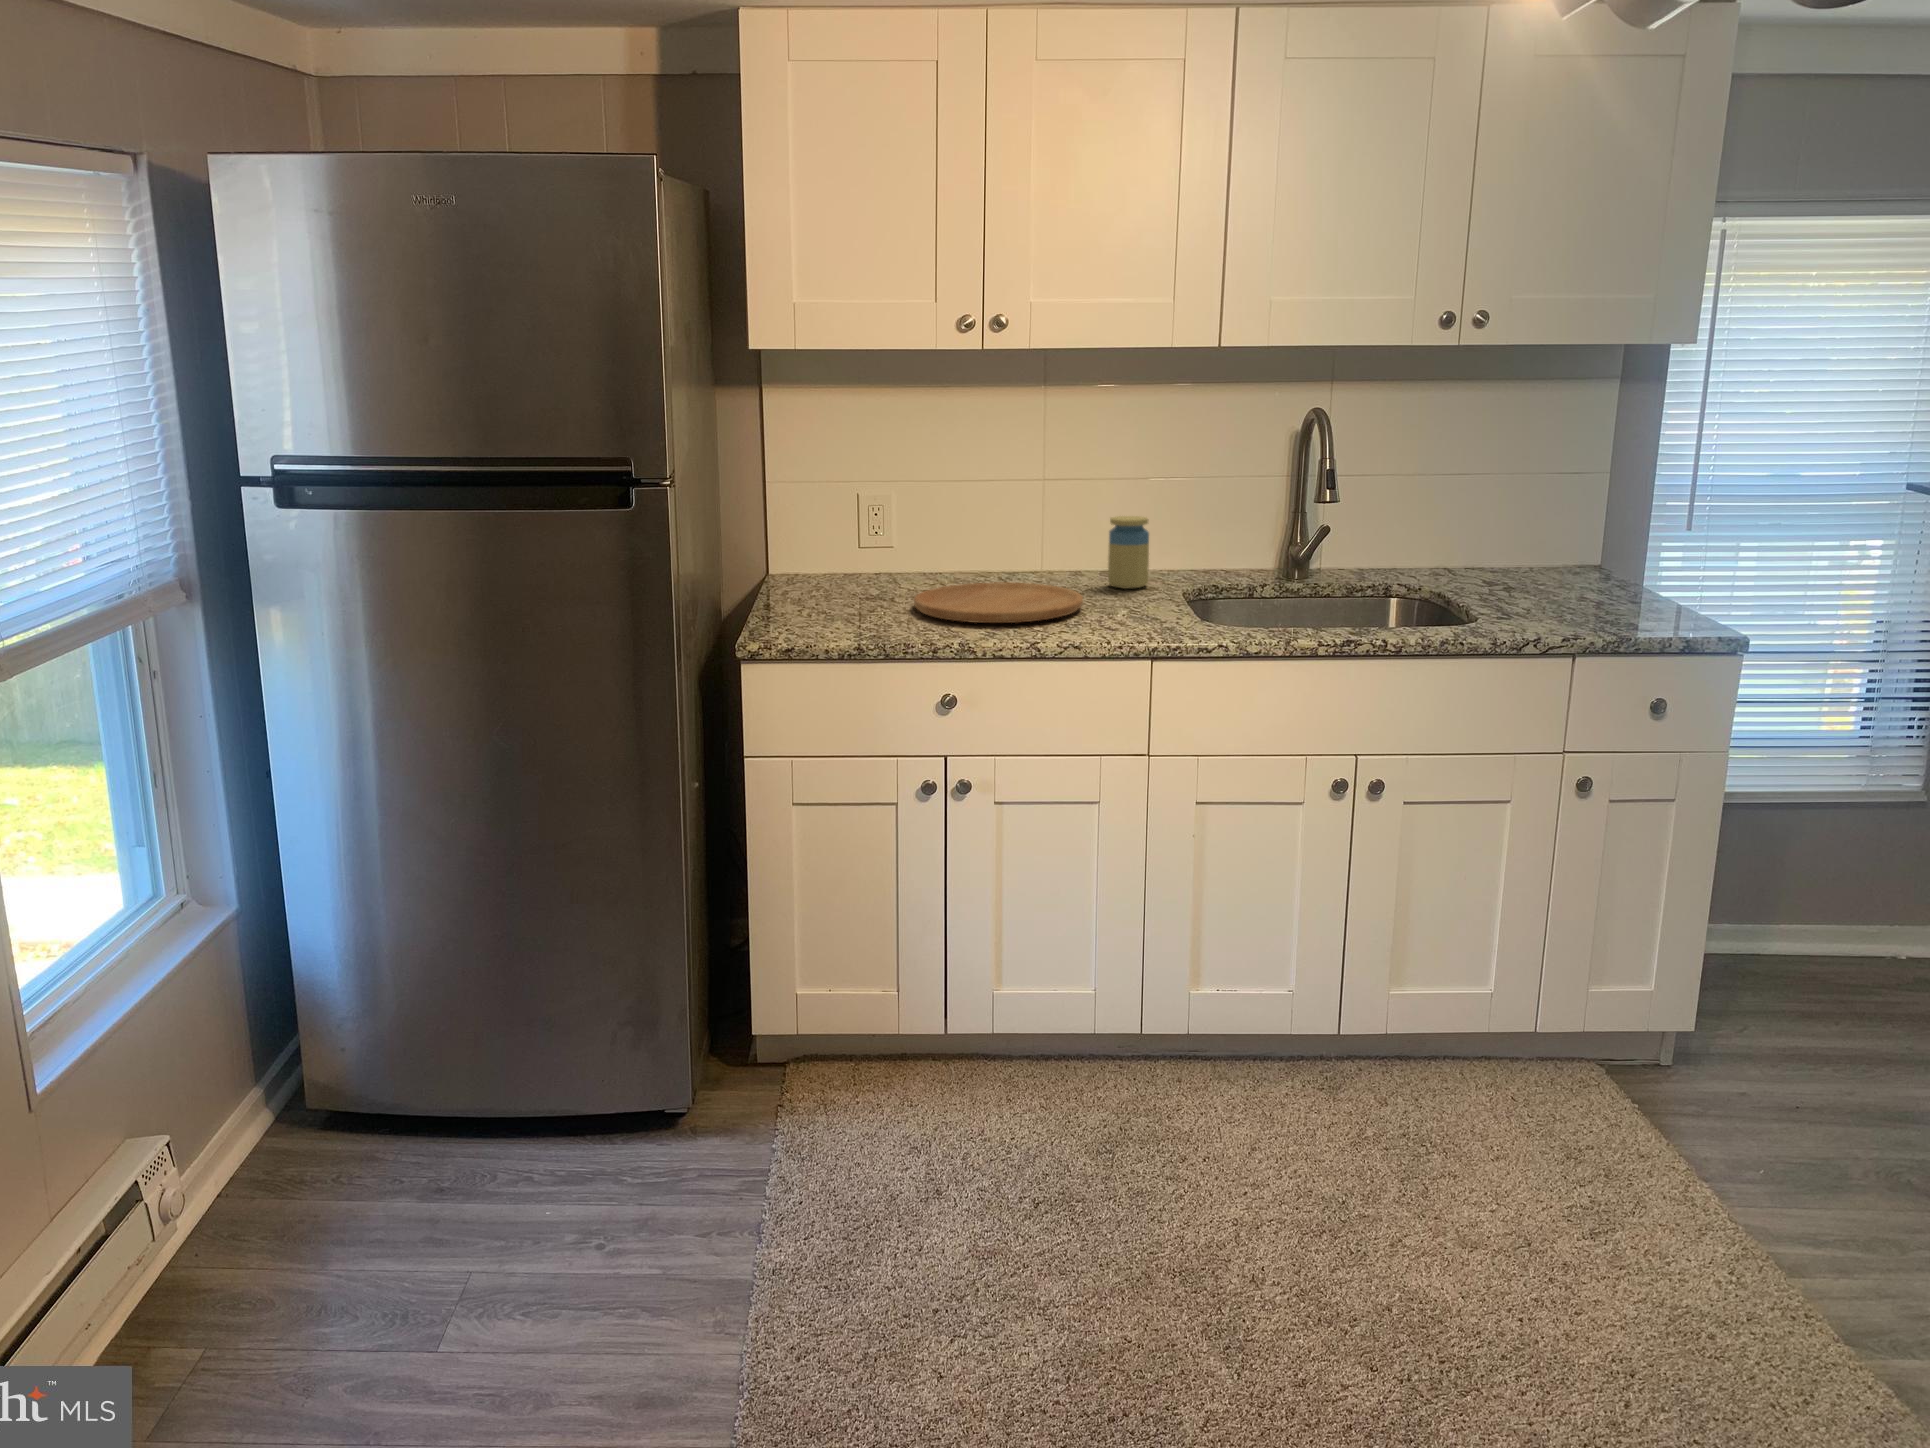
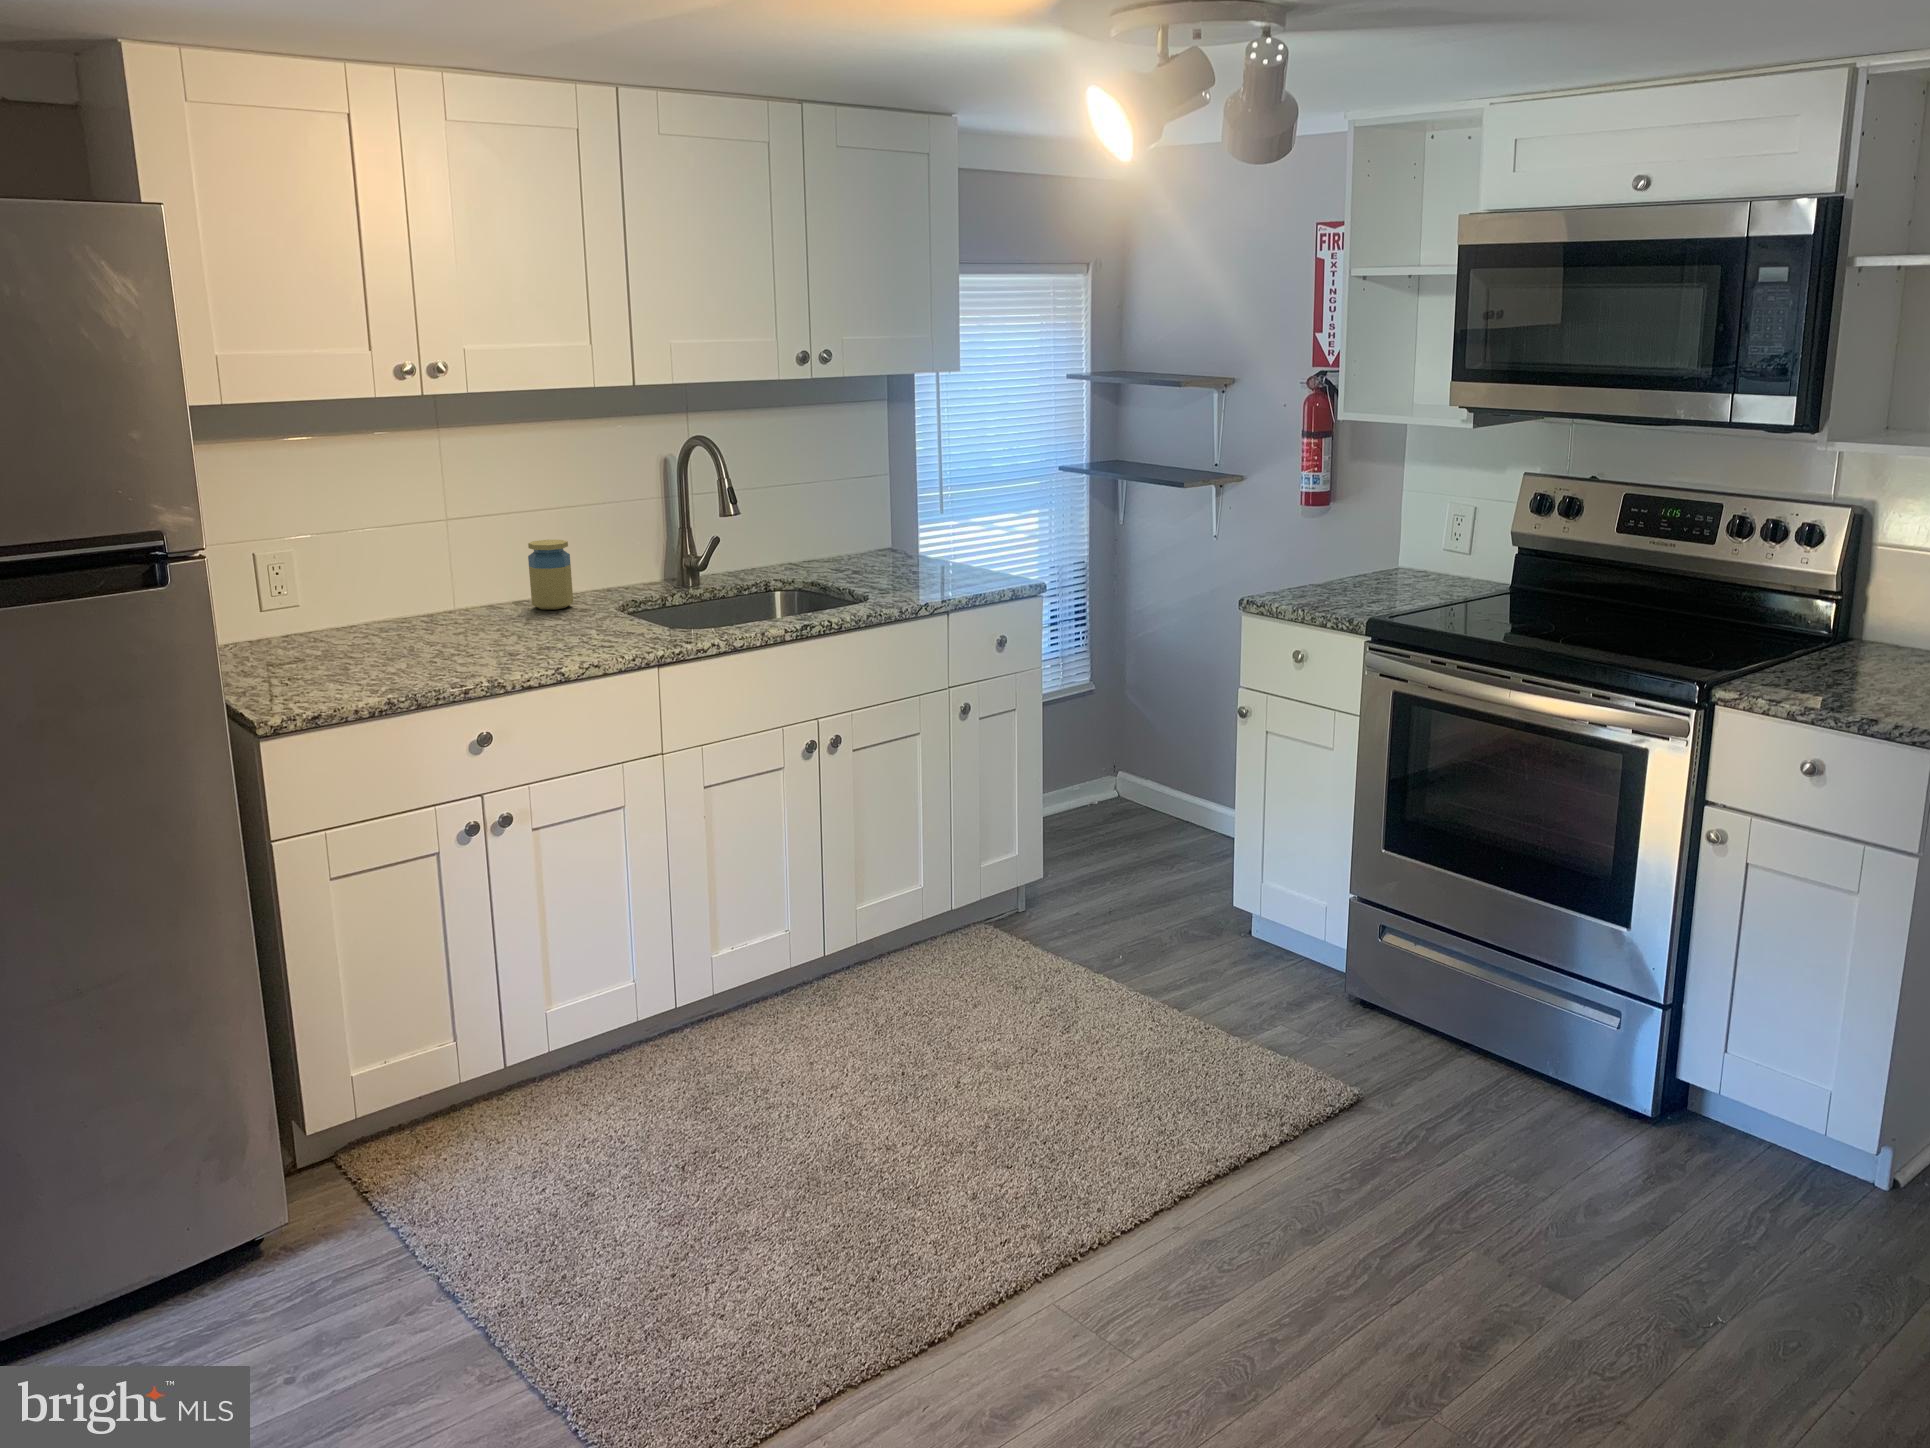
cutting board: present [914,583,1083,623] -> none [376,615,554,660]

